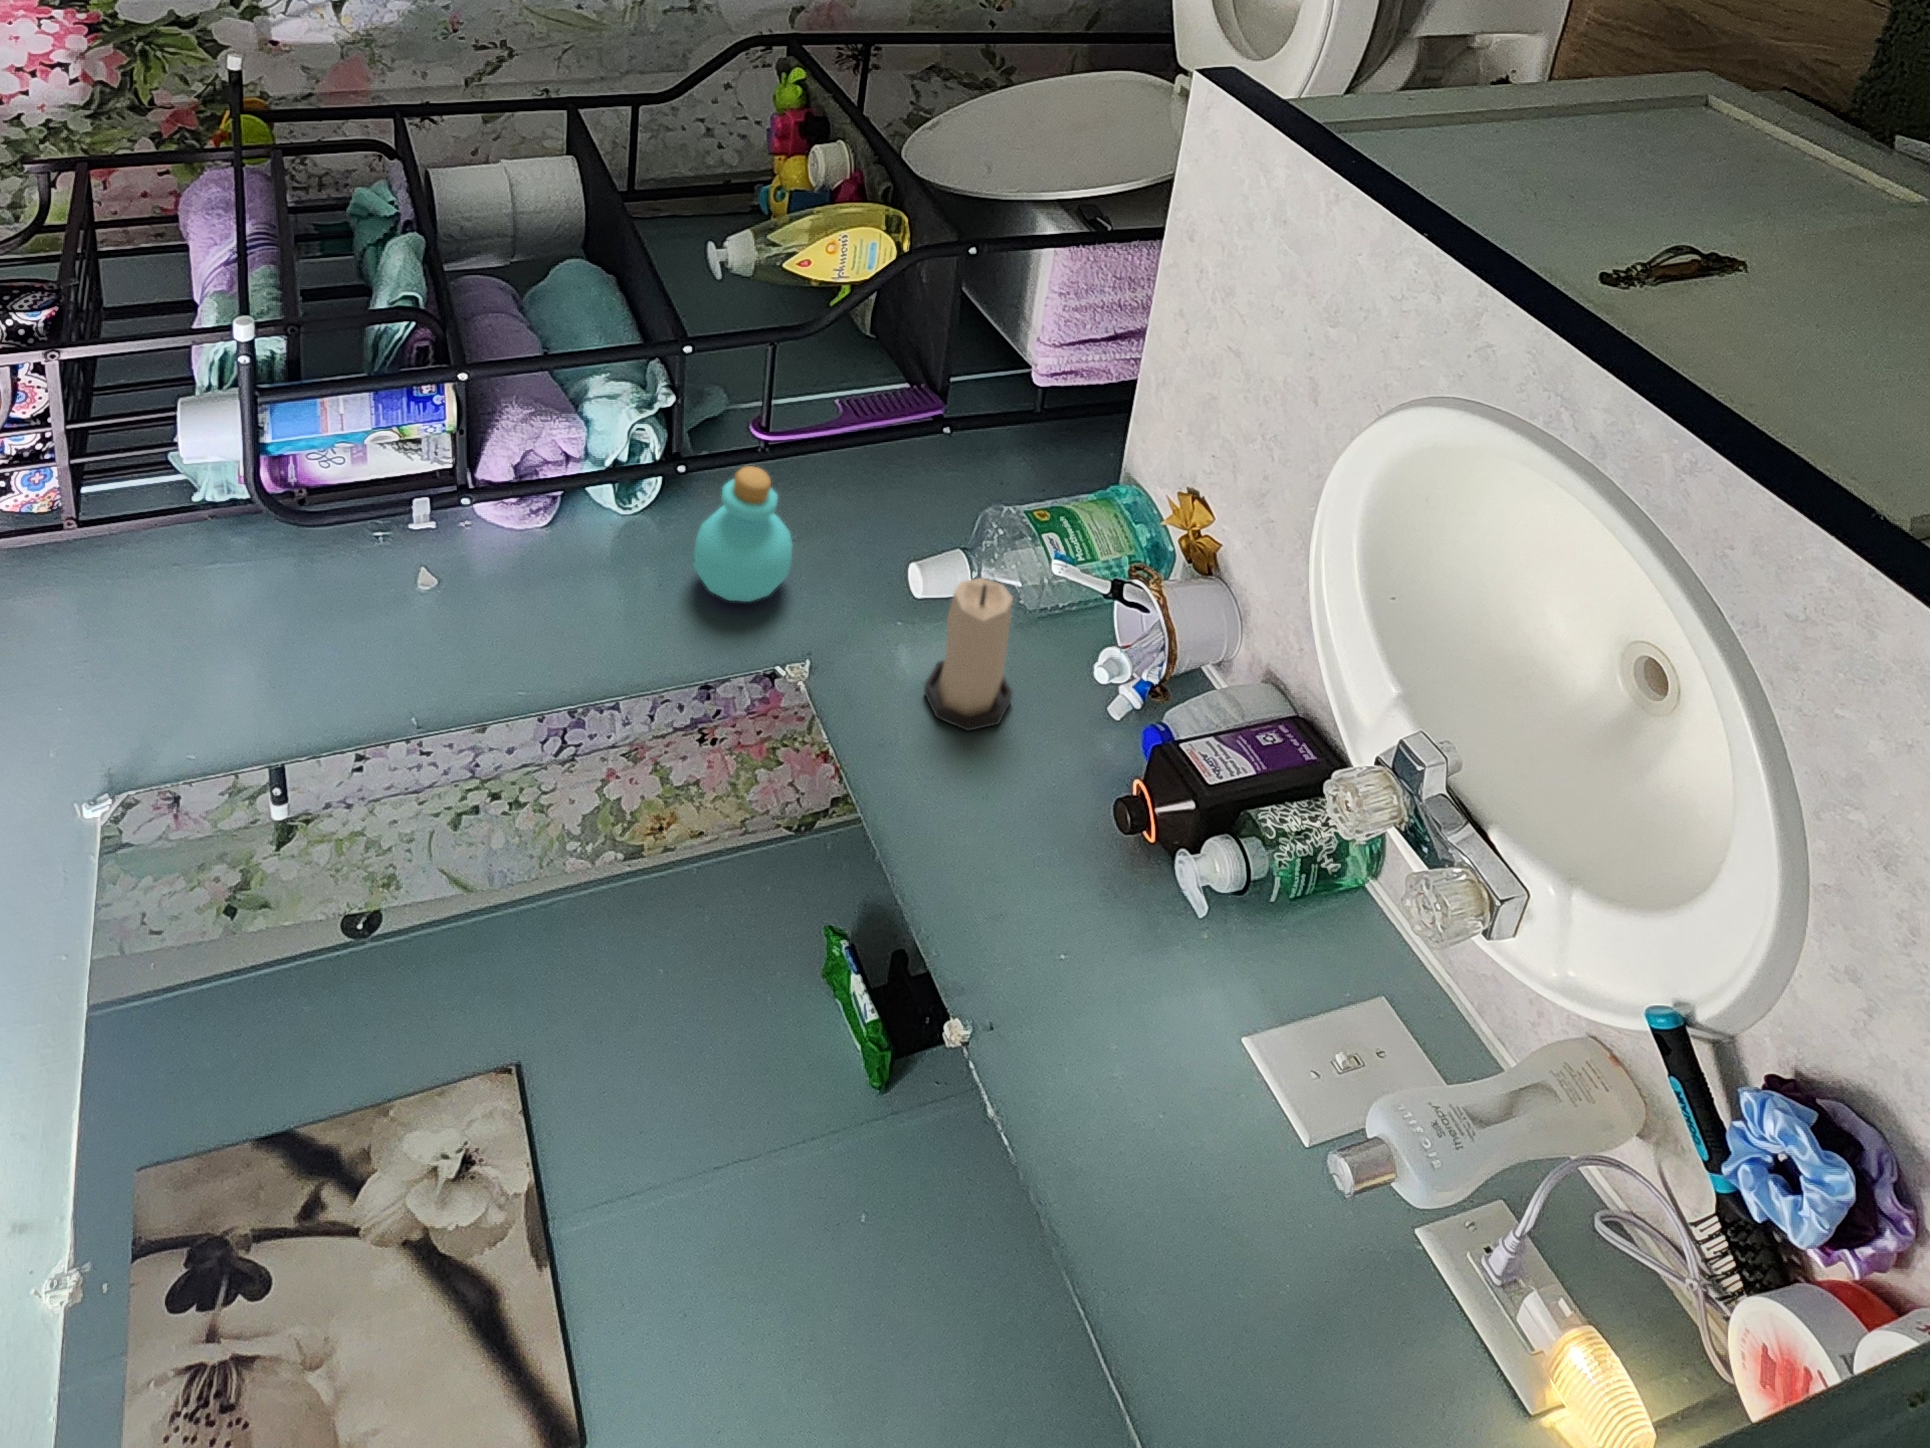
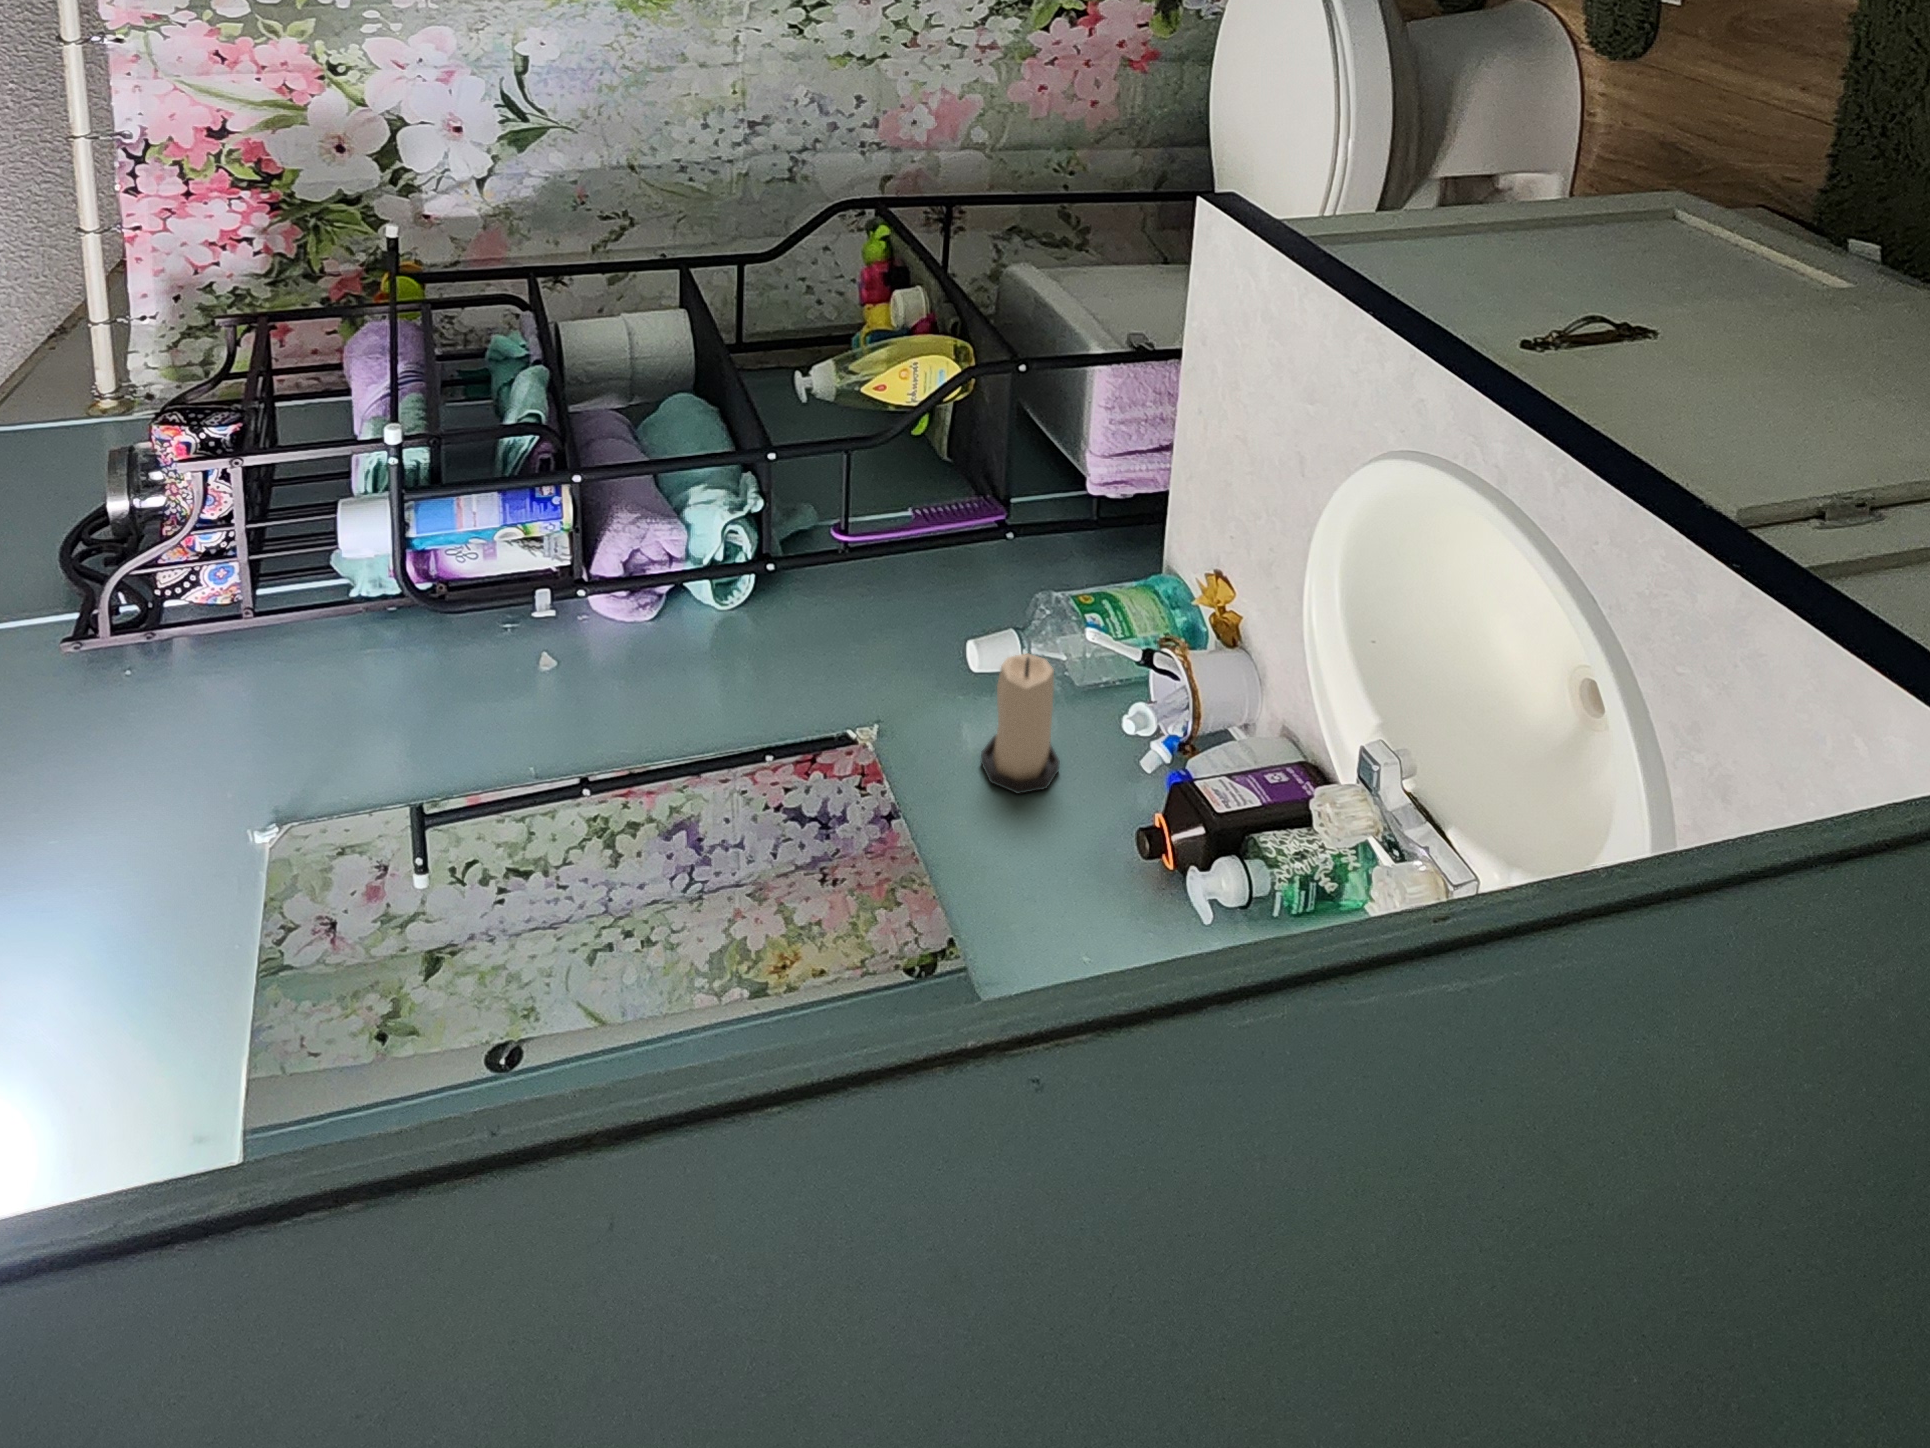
perfume bottle: present [694,466,792,602] -> none [779,562,867,685]

